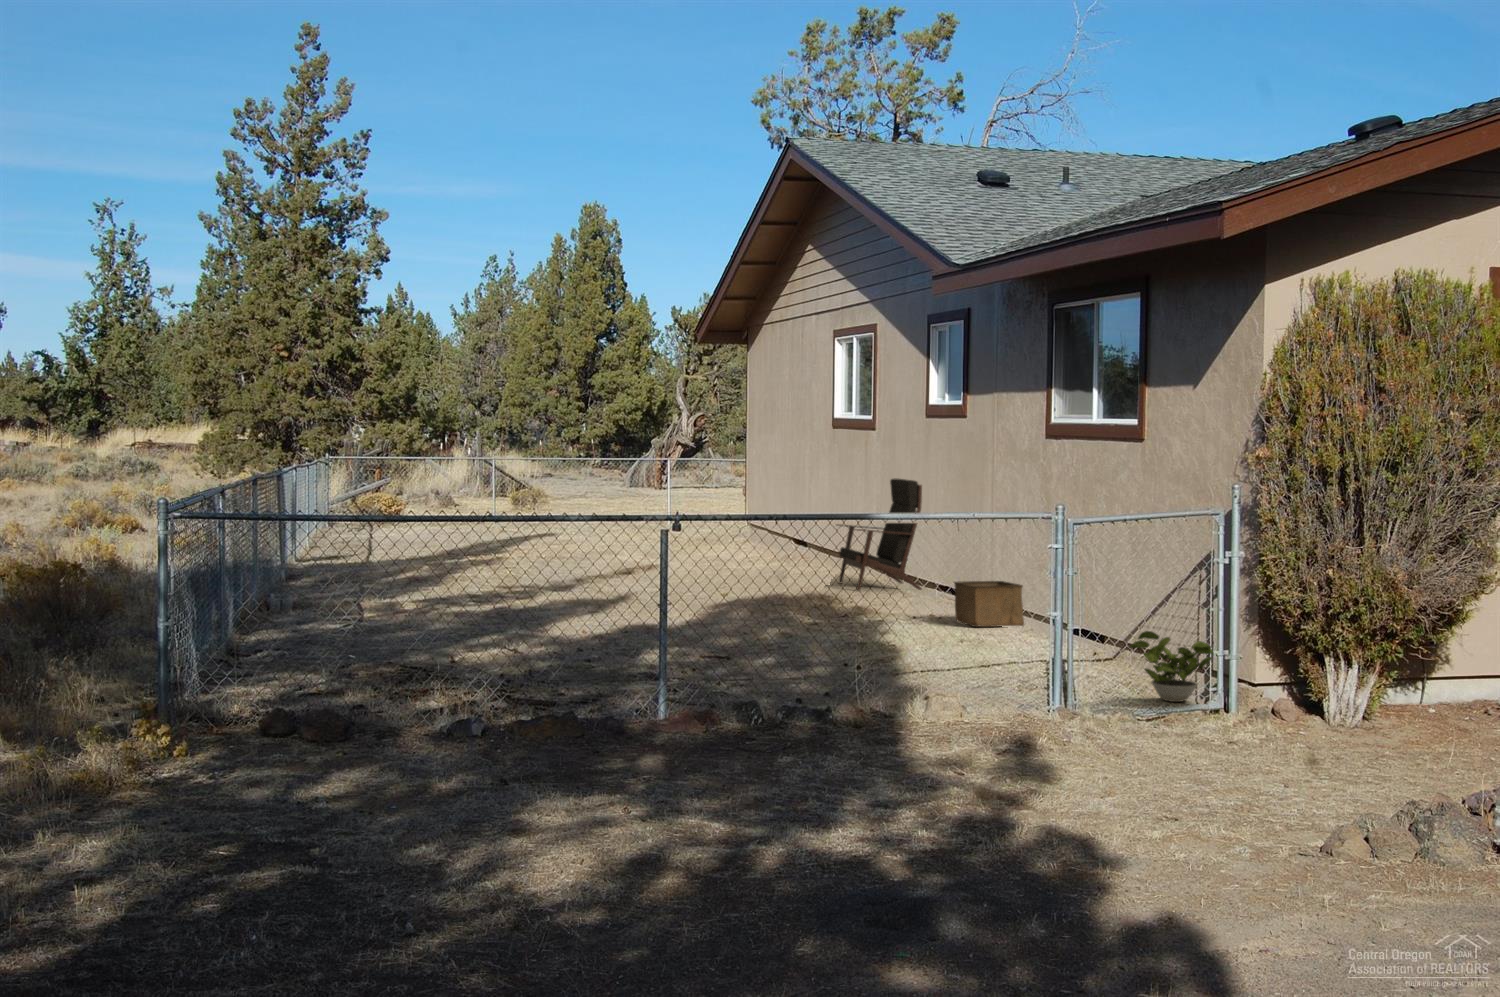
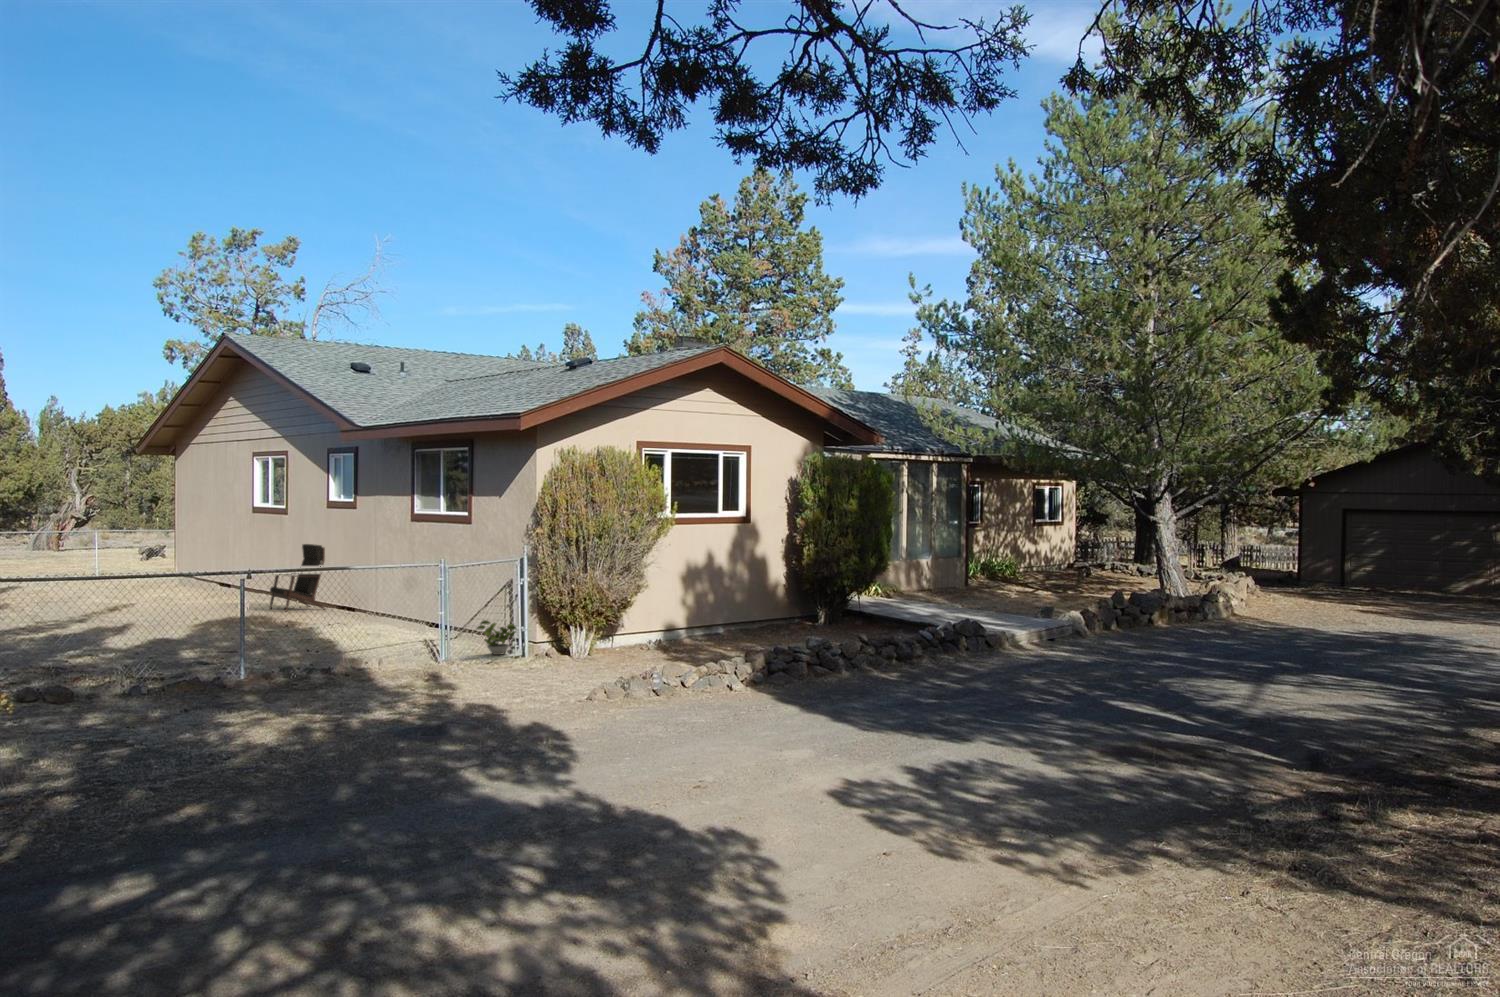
storage bin: present [954,581,1024,627] -> none [357,601,400,627]

